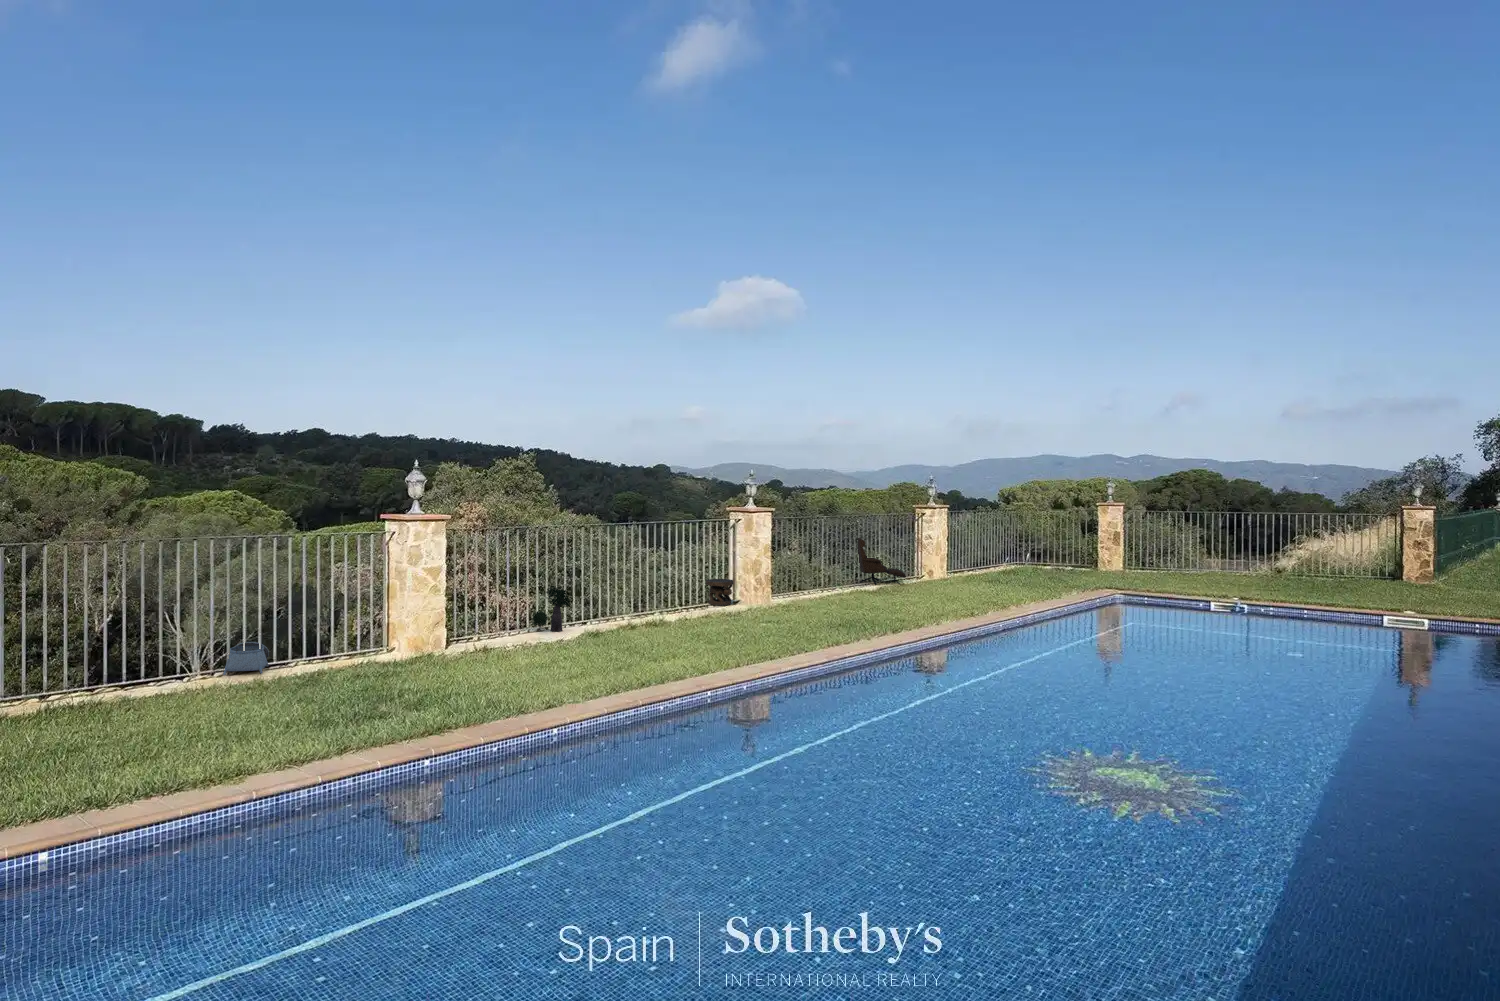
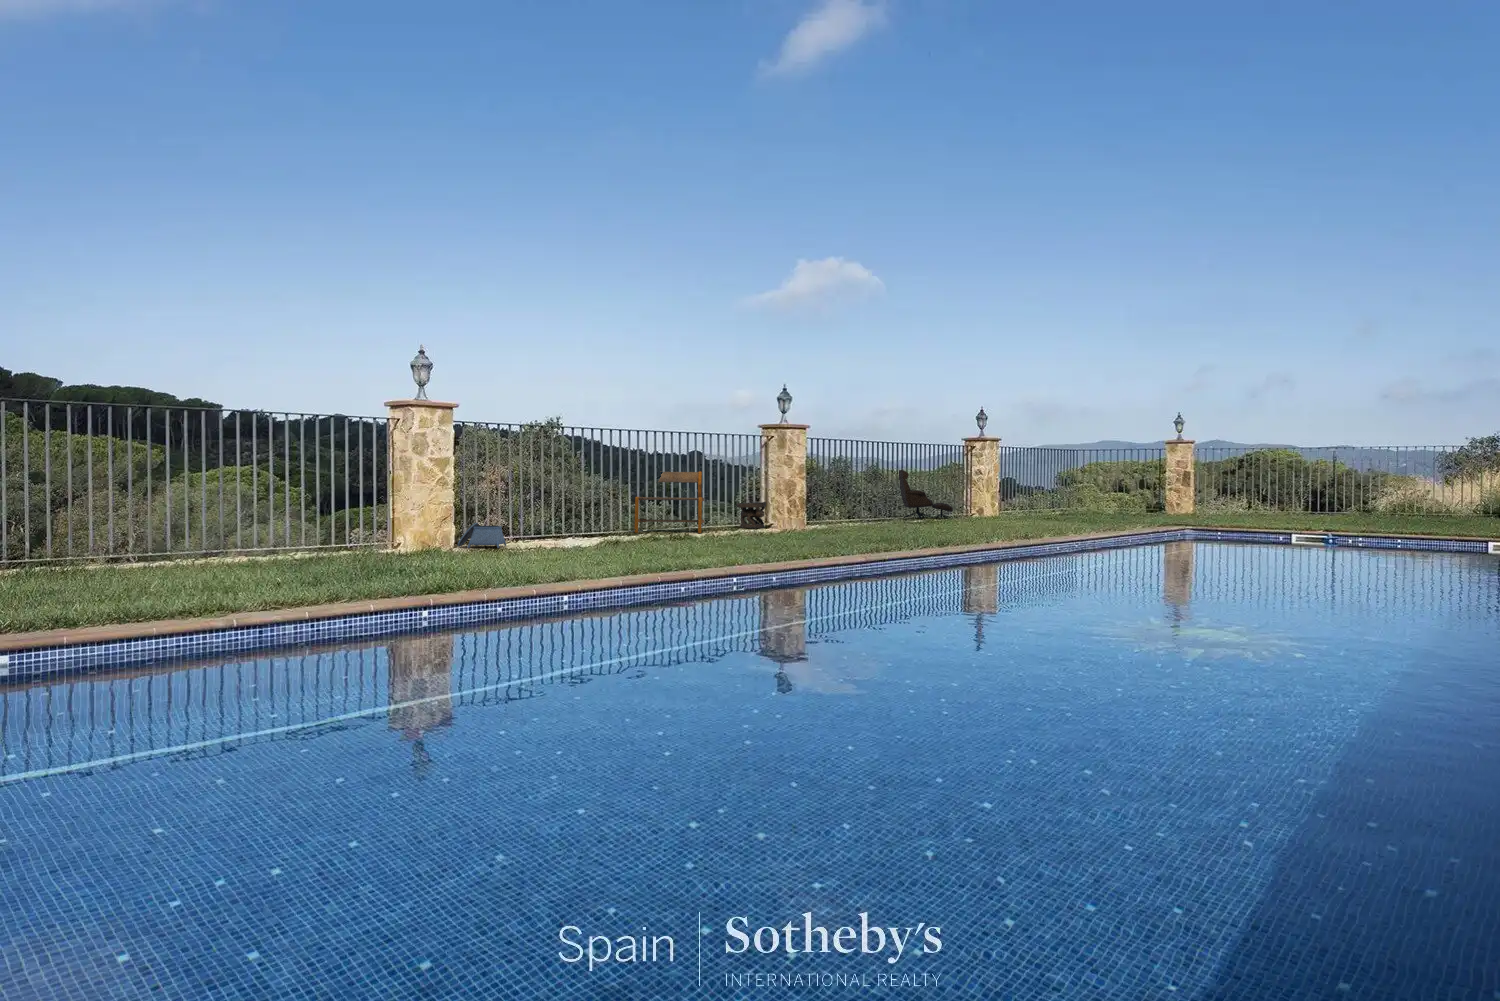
bench: none [610,554,676,617] -> present [635,471,704,533]
potted plant: present [532,585,571,632] -> none [549,492,591,540]
basket: present [223,642,269,675] -> present [458,523,506,548]

